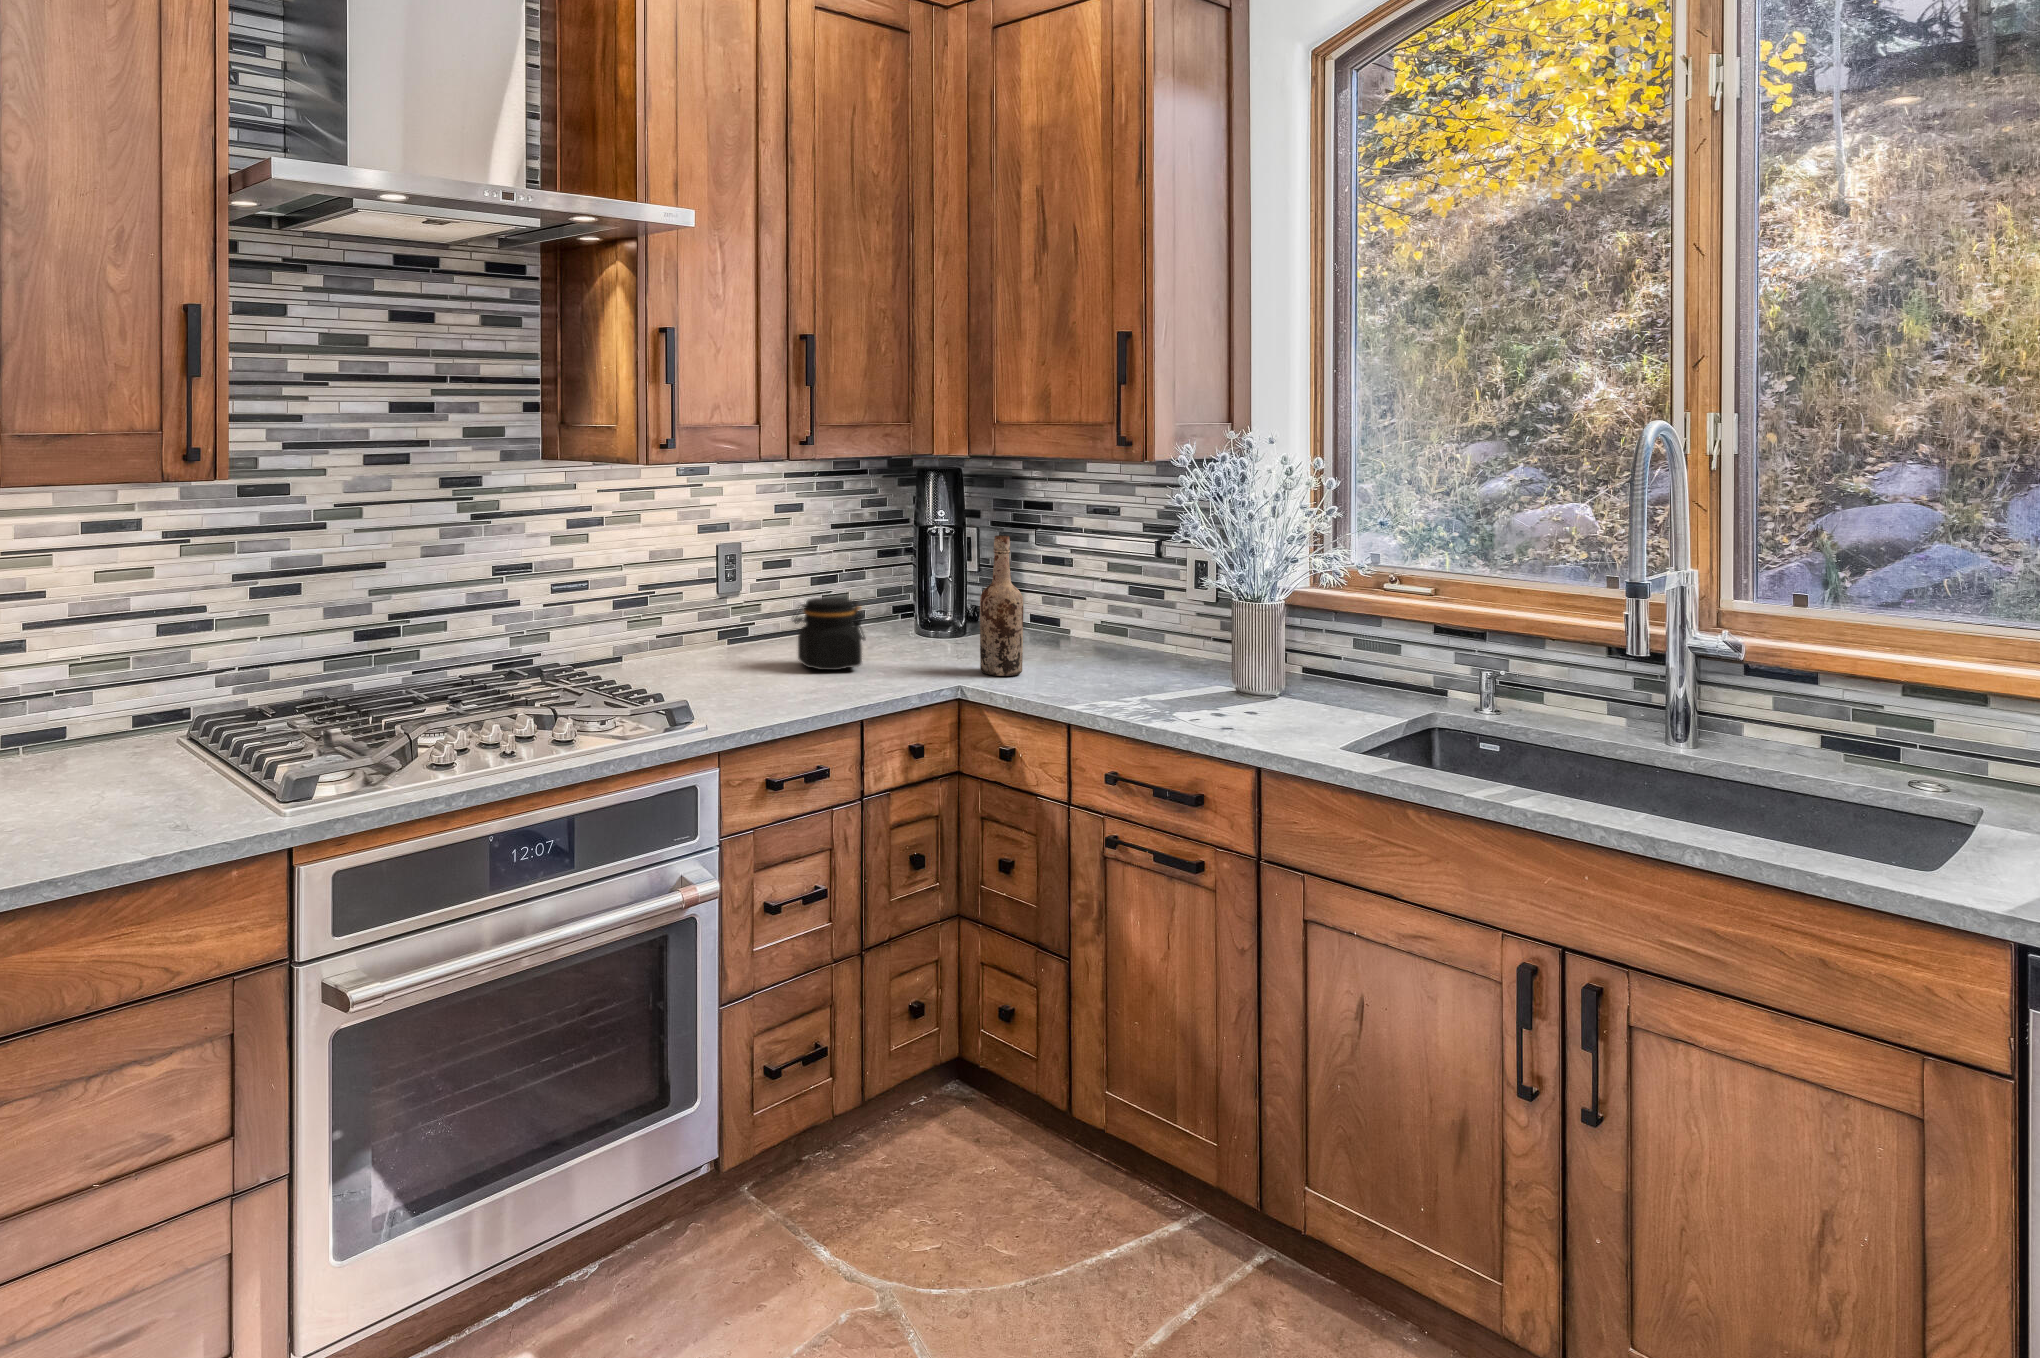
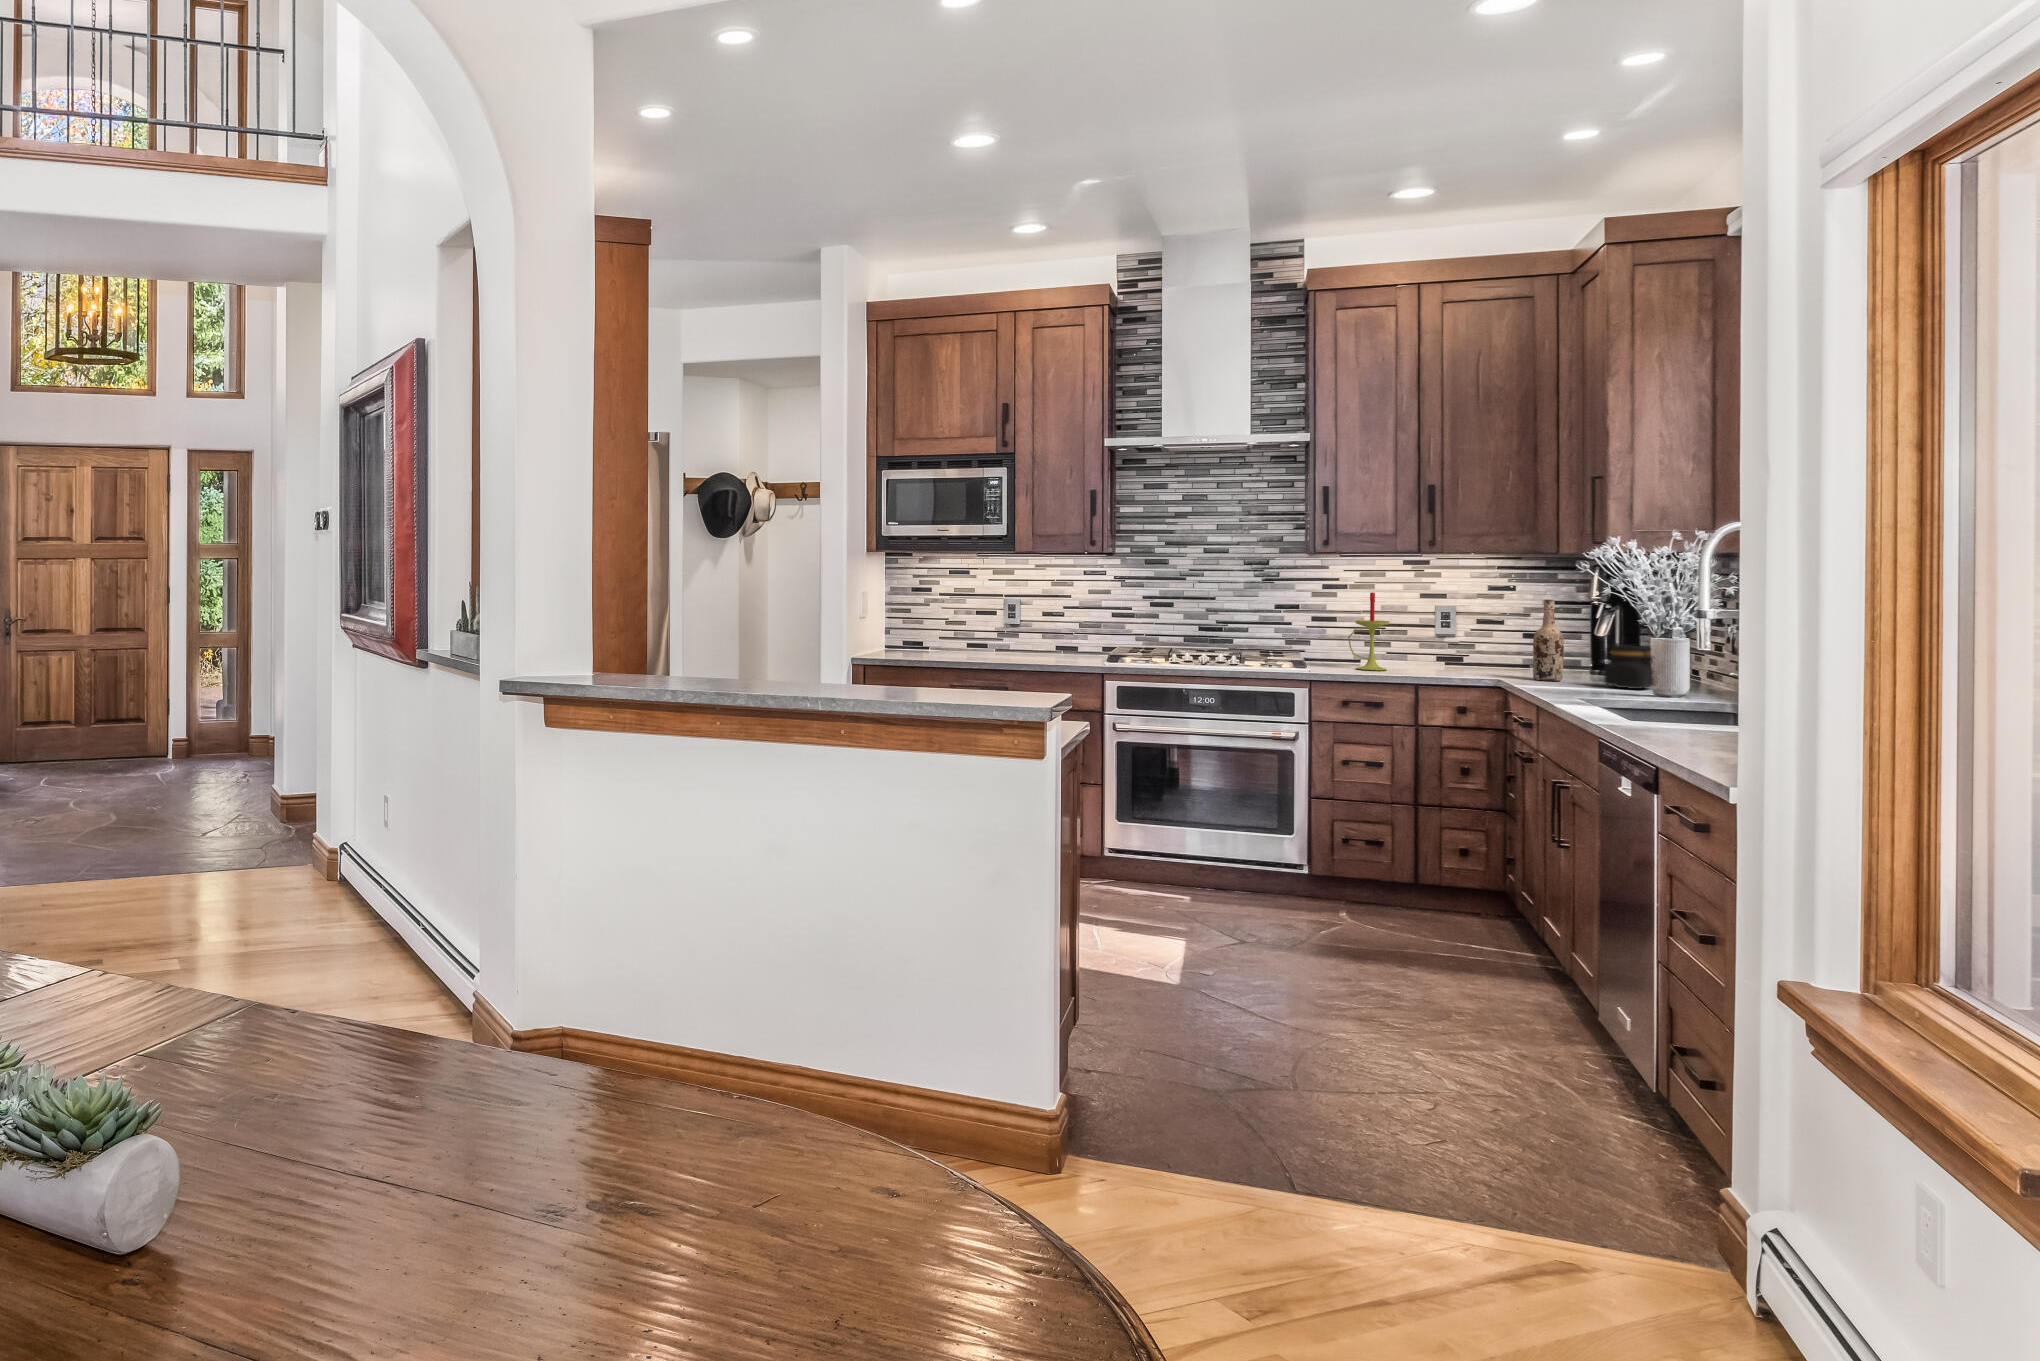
candle: none [709,536,785,699] -> present [1348,592,1389,670]
jar: present [793,598,865,670] -> present [1603,645,1655,689]

